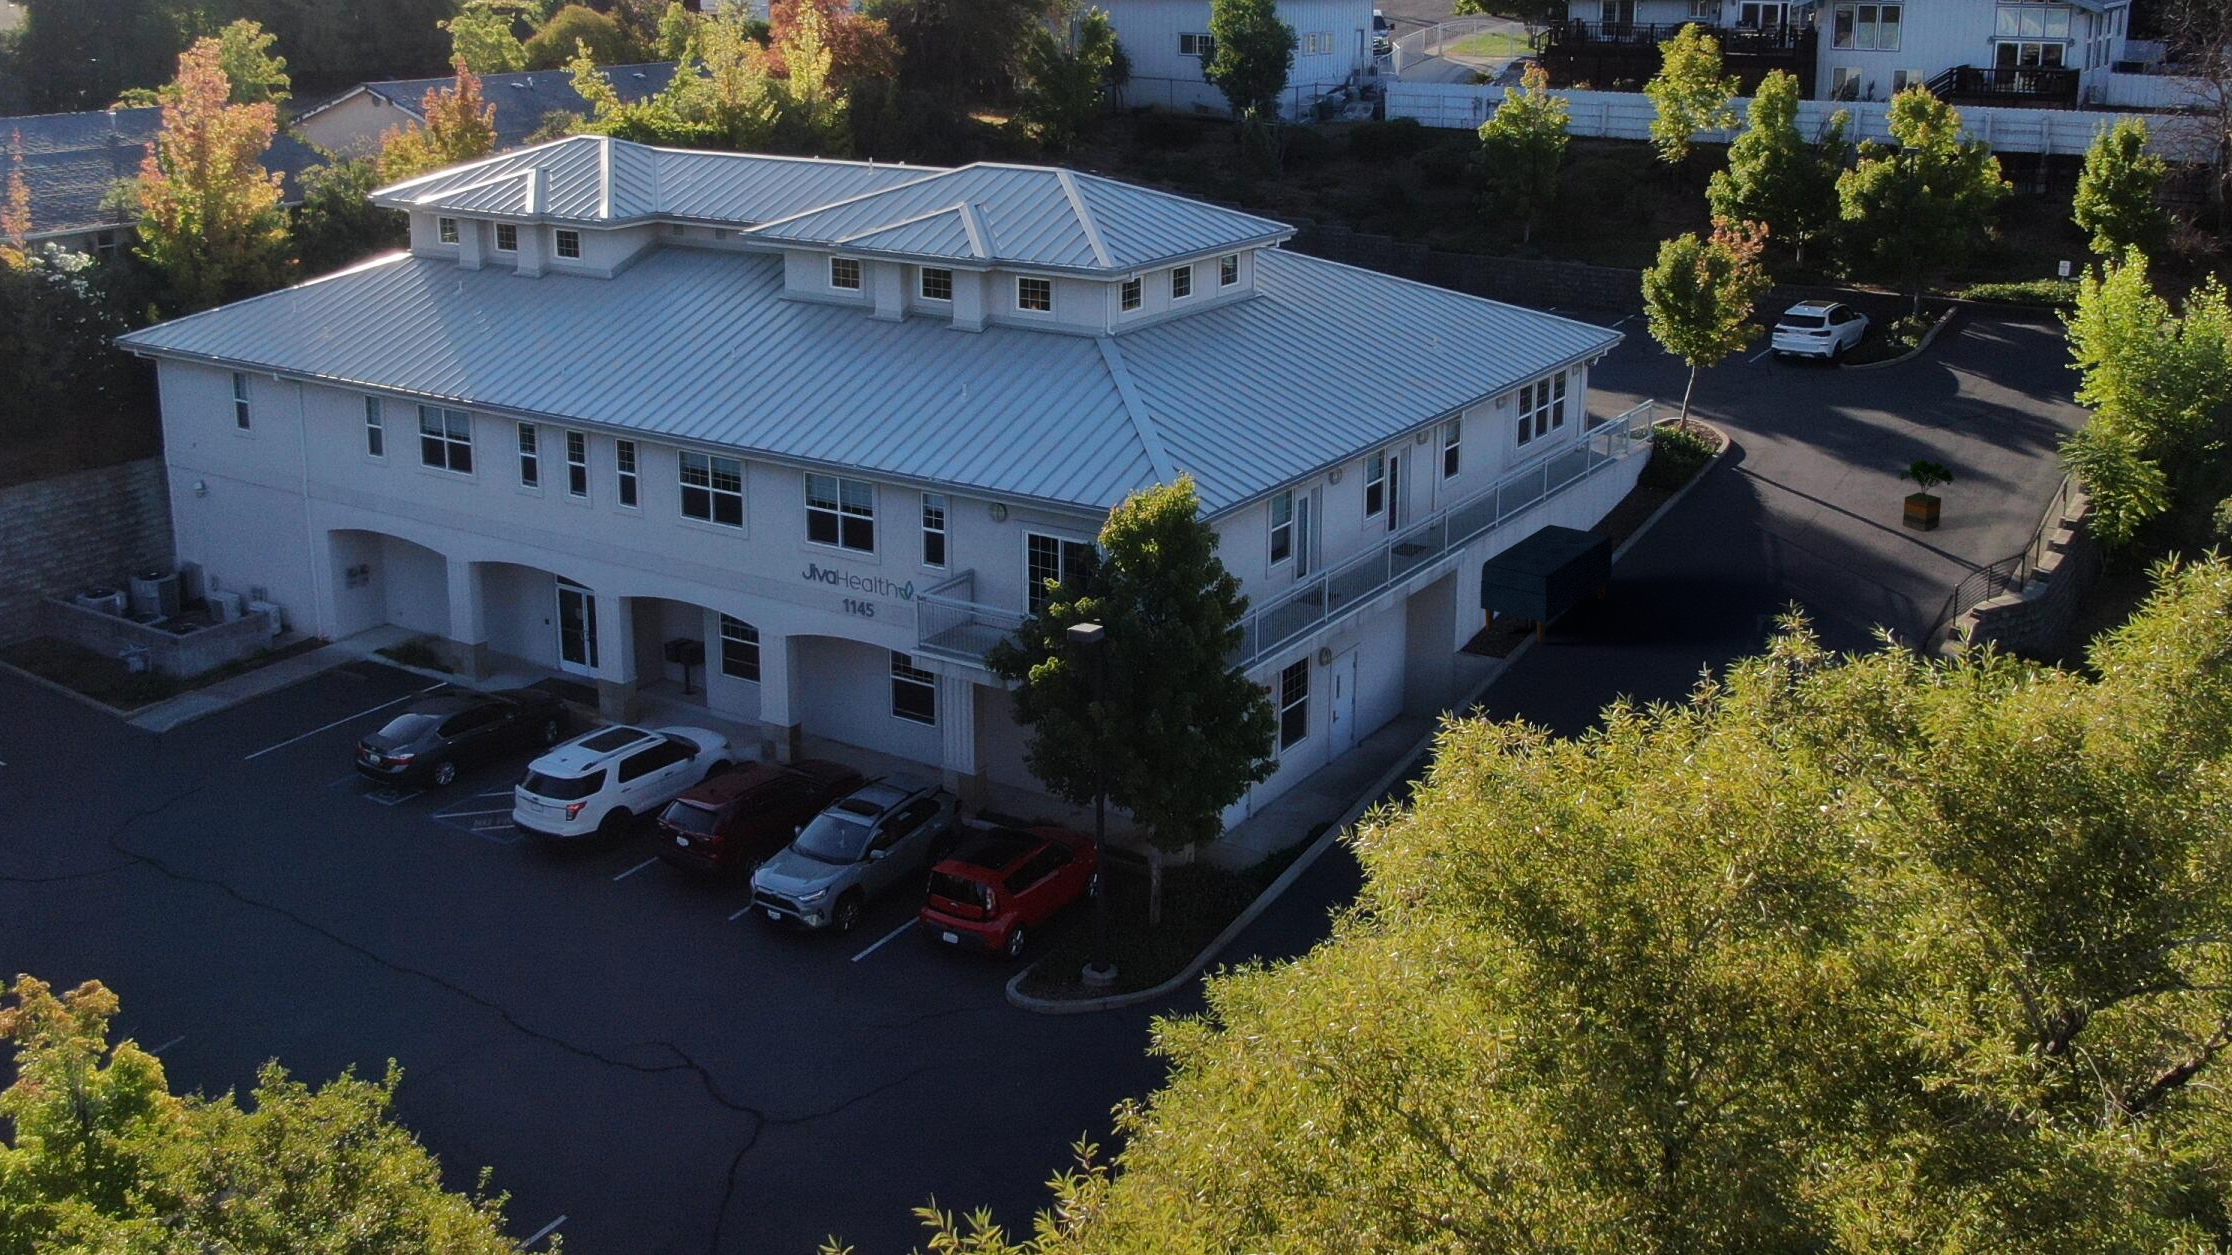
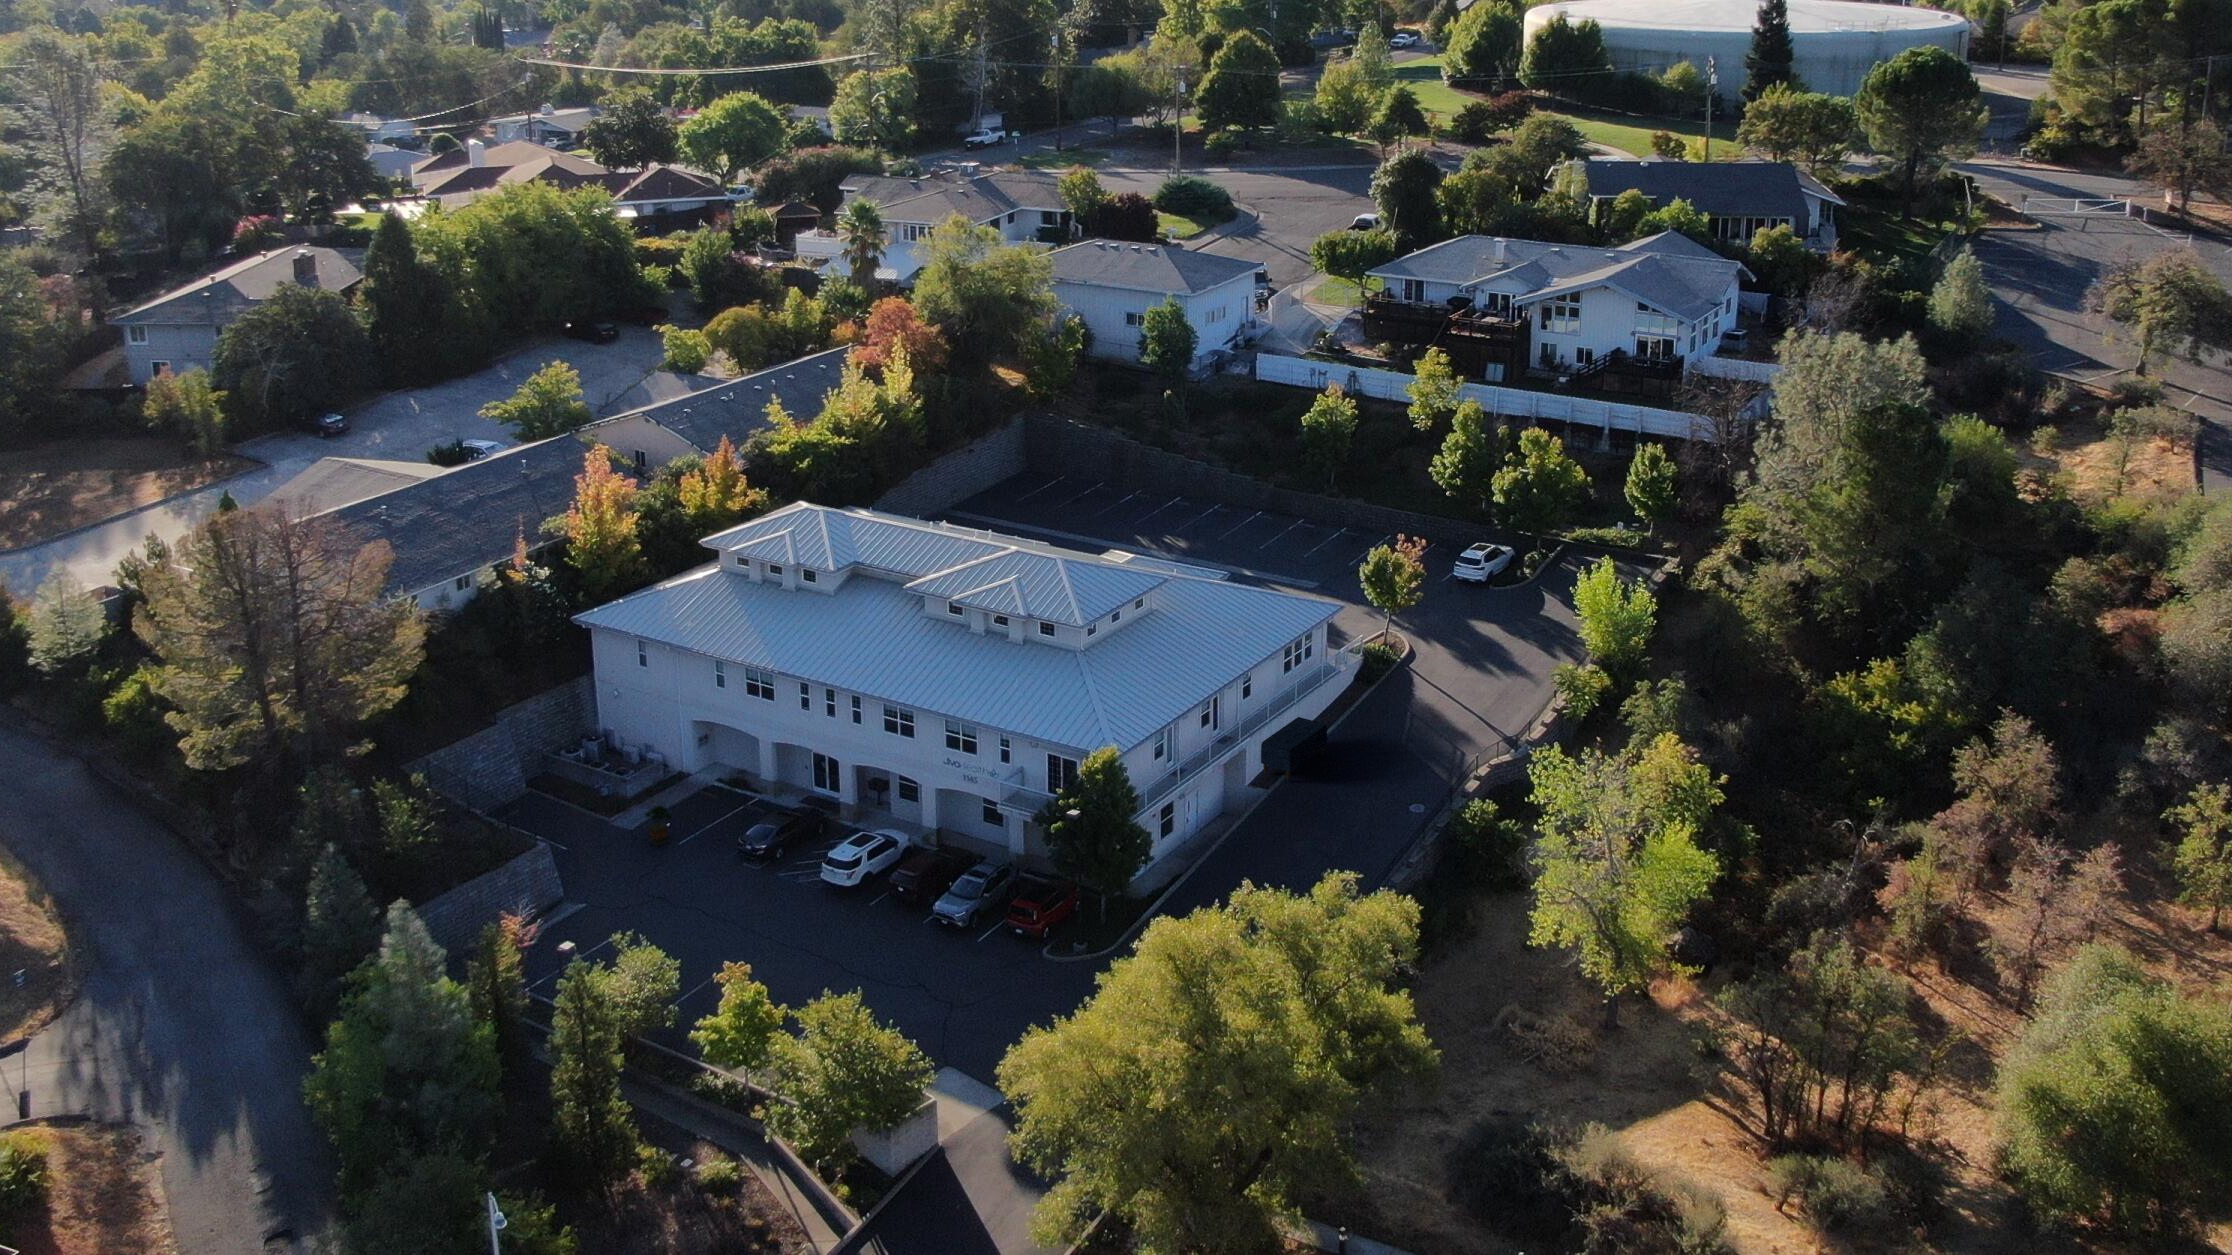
potted tree: present [1899,460,1955,531] -> present [645,805,672,846]

